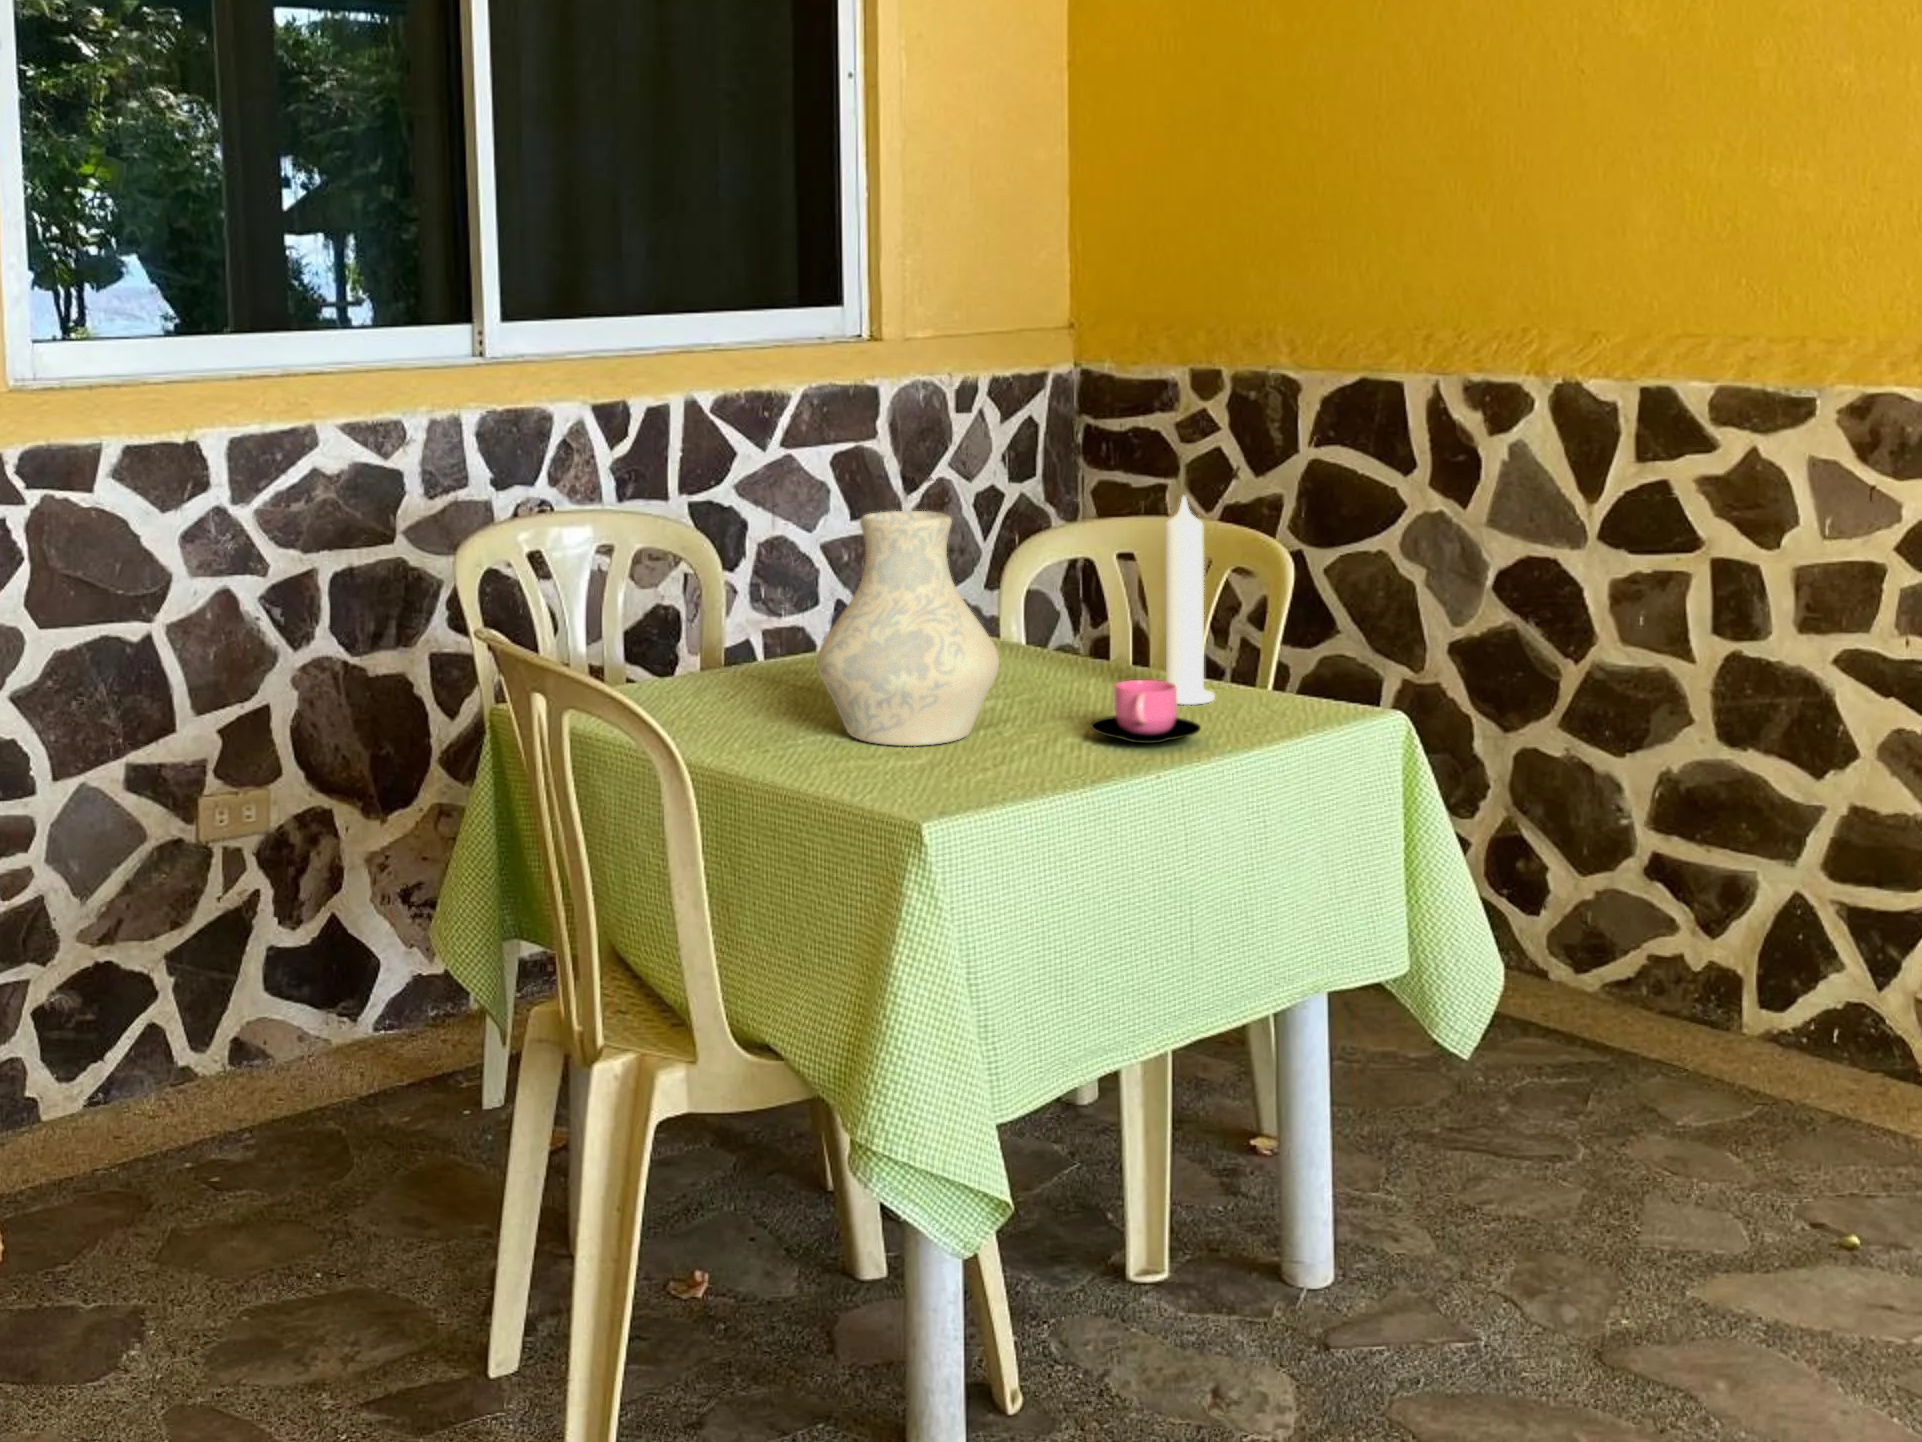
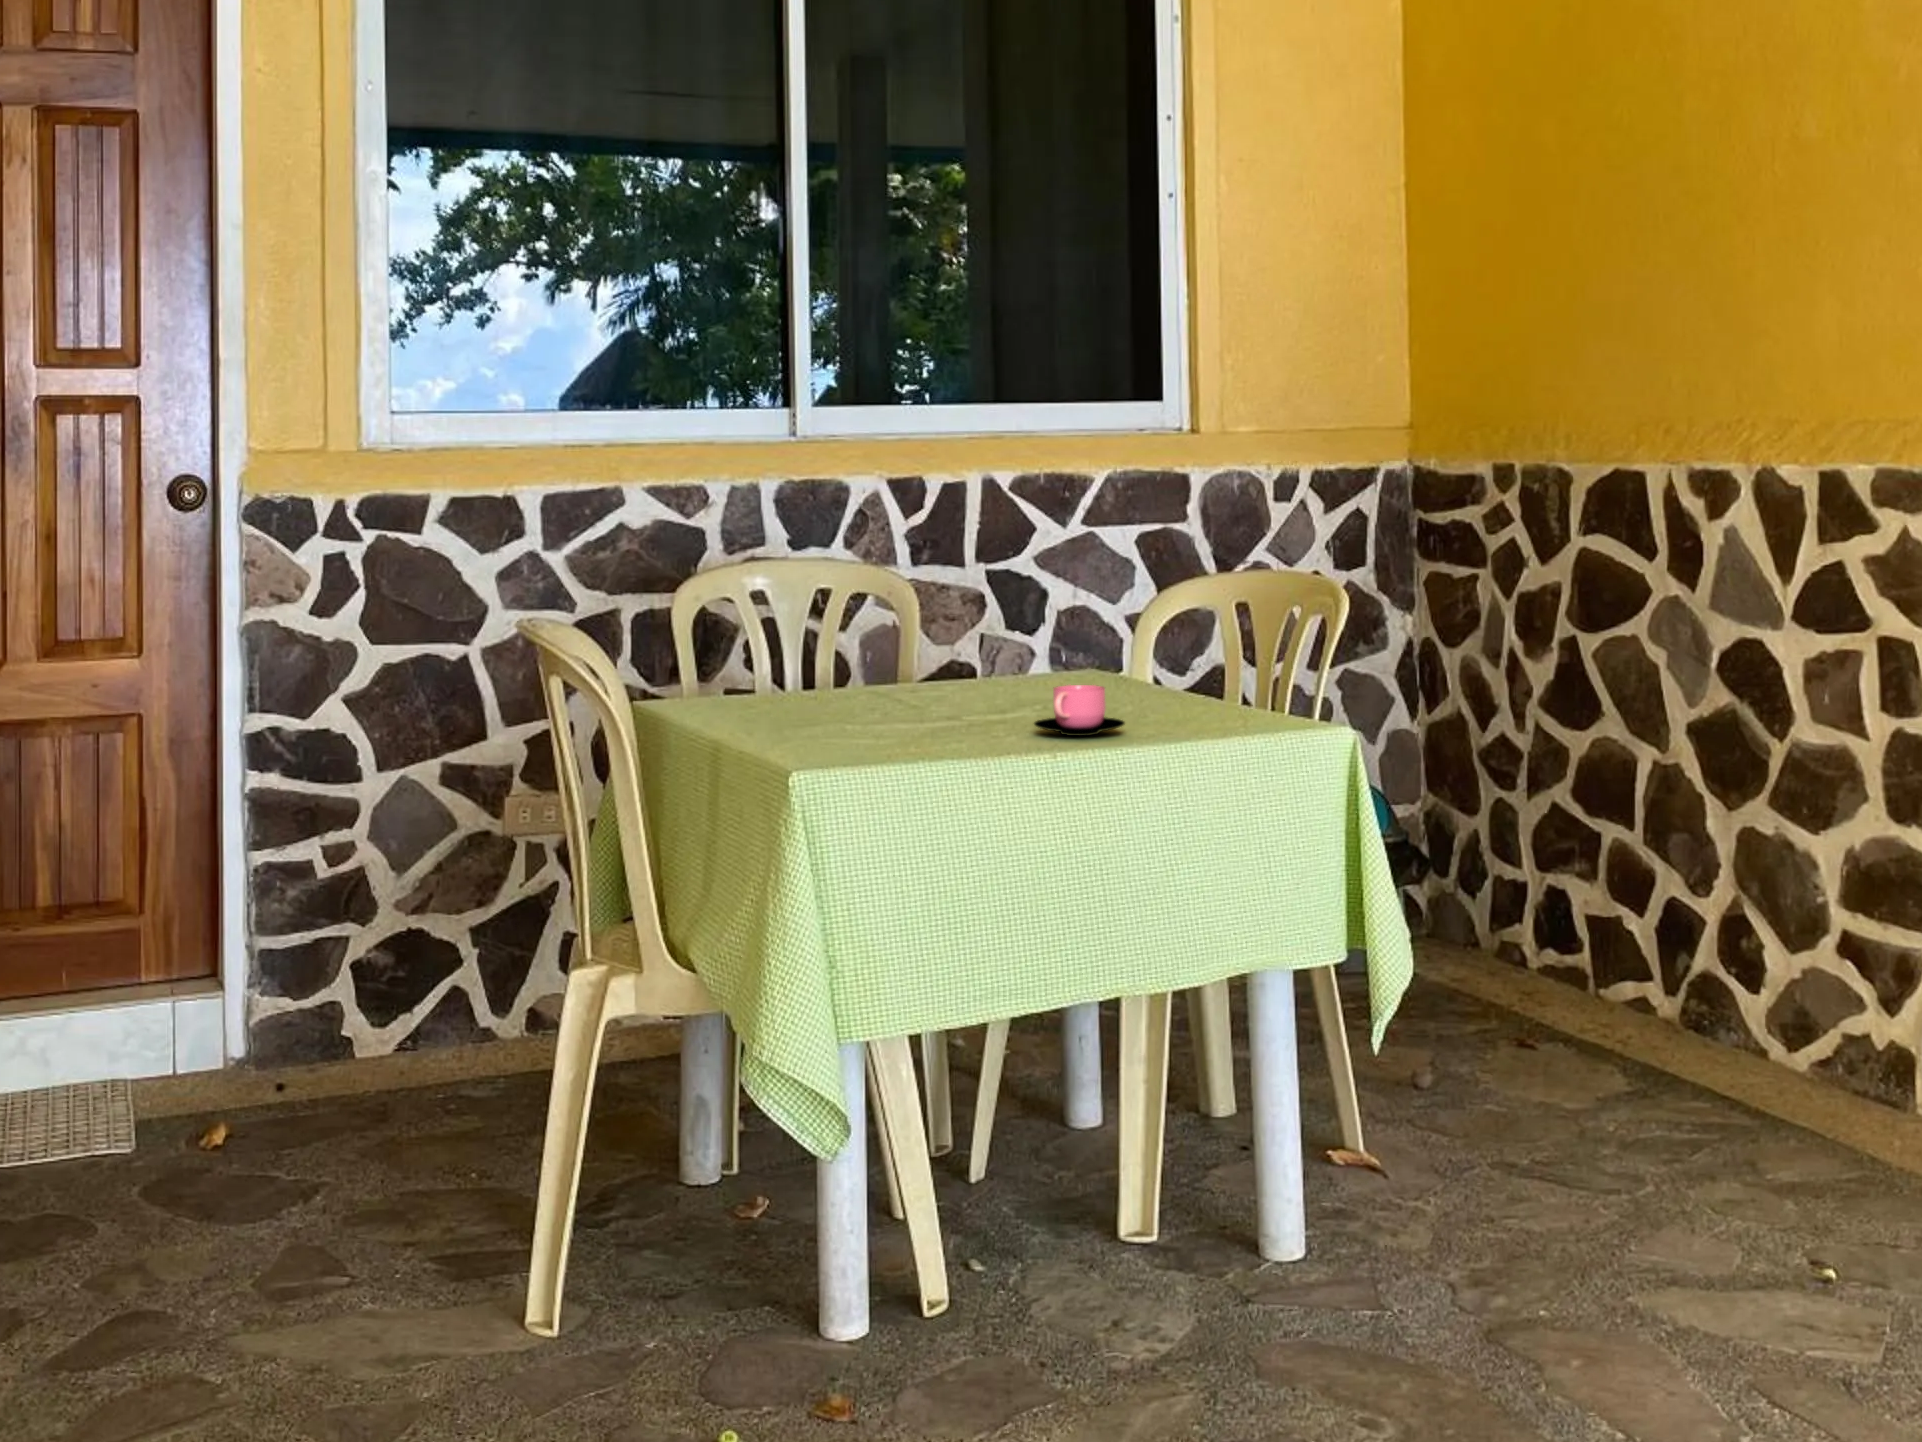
candle: present [1165,496,1215,705] -> none [1154,537,1205,718]
vase: present [817,511,999,746] -> none [828,540,977,731]

